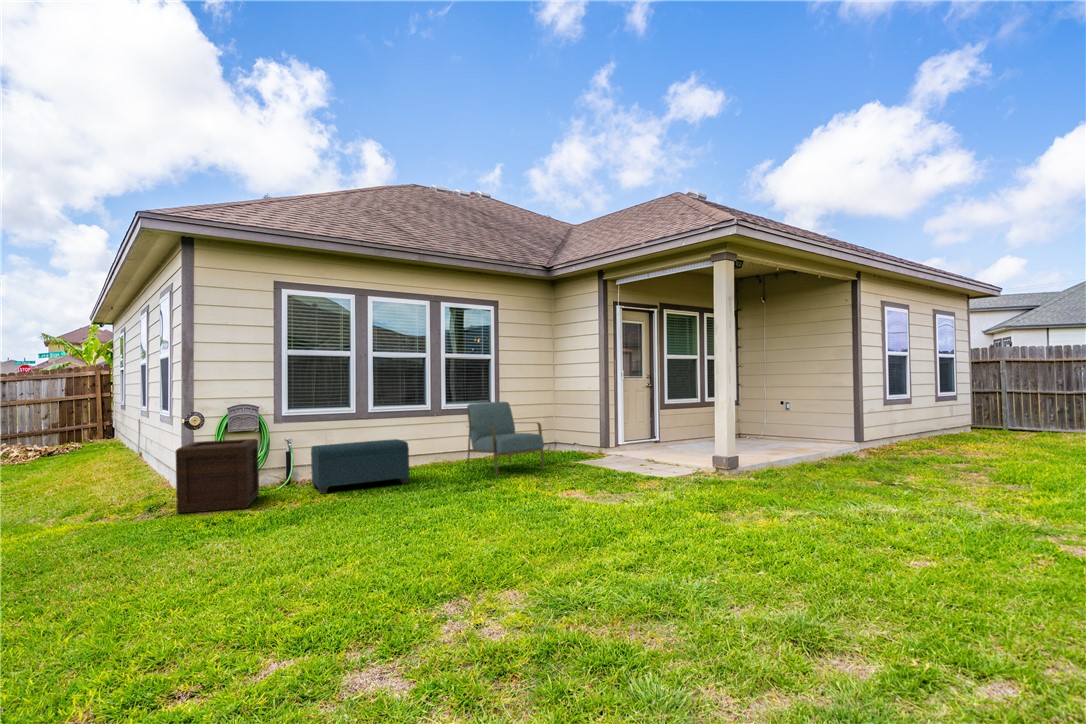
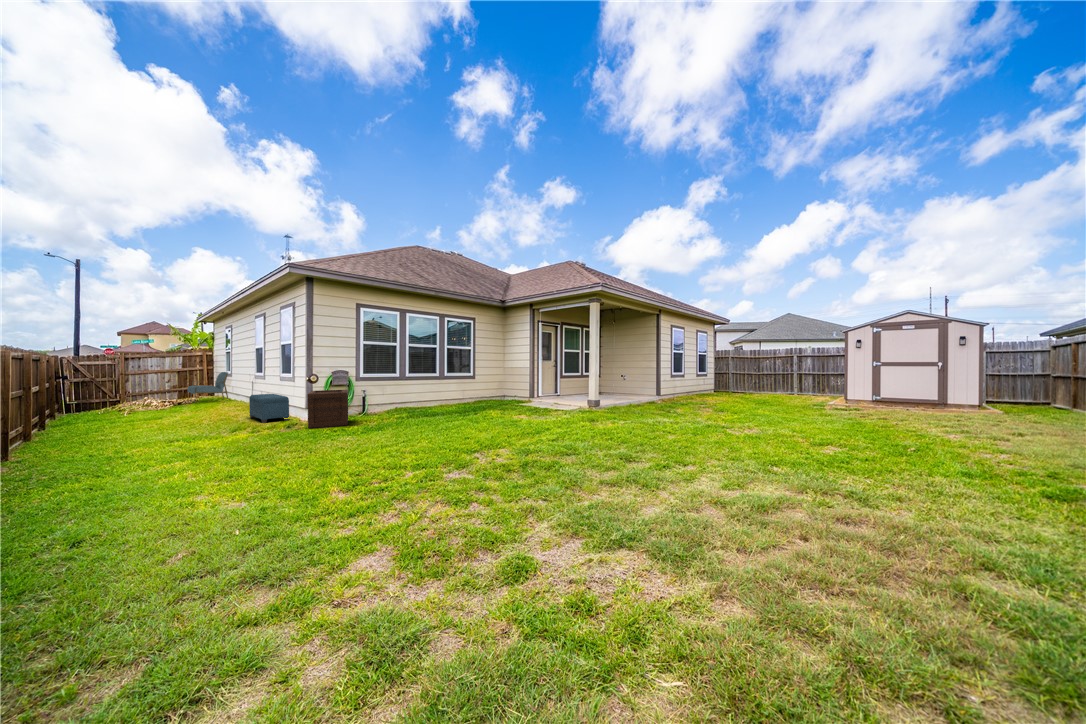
chair: present [467,402,544,477] -> present [188,372,228,402]
bench: present [311,439,409,494] -> present [249,394,289,423]

